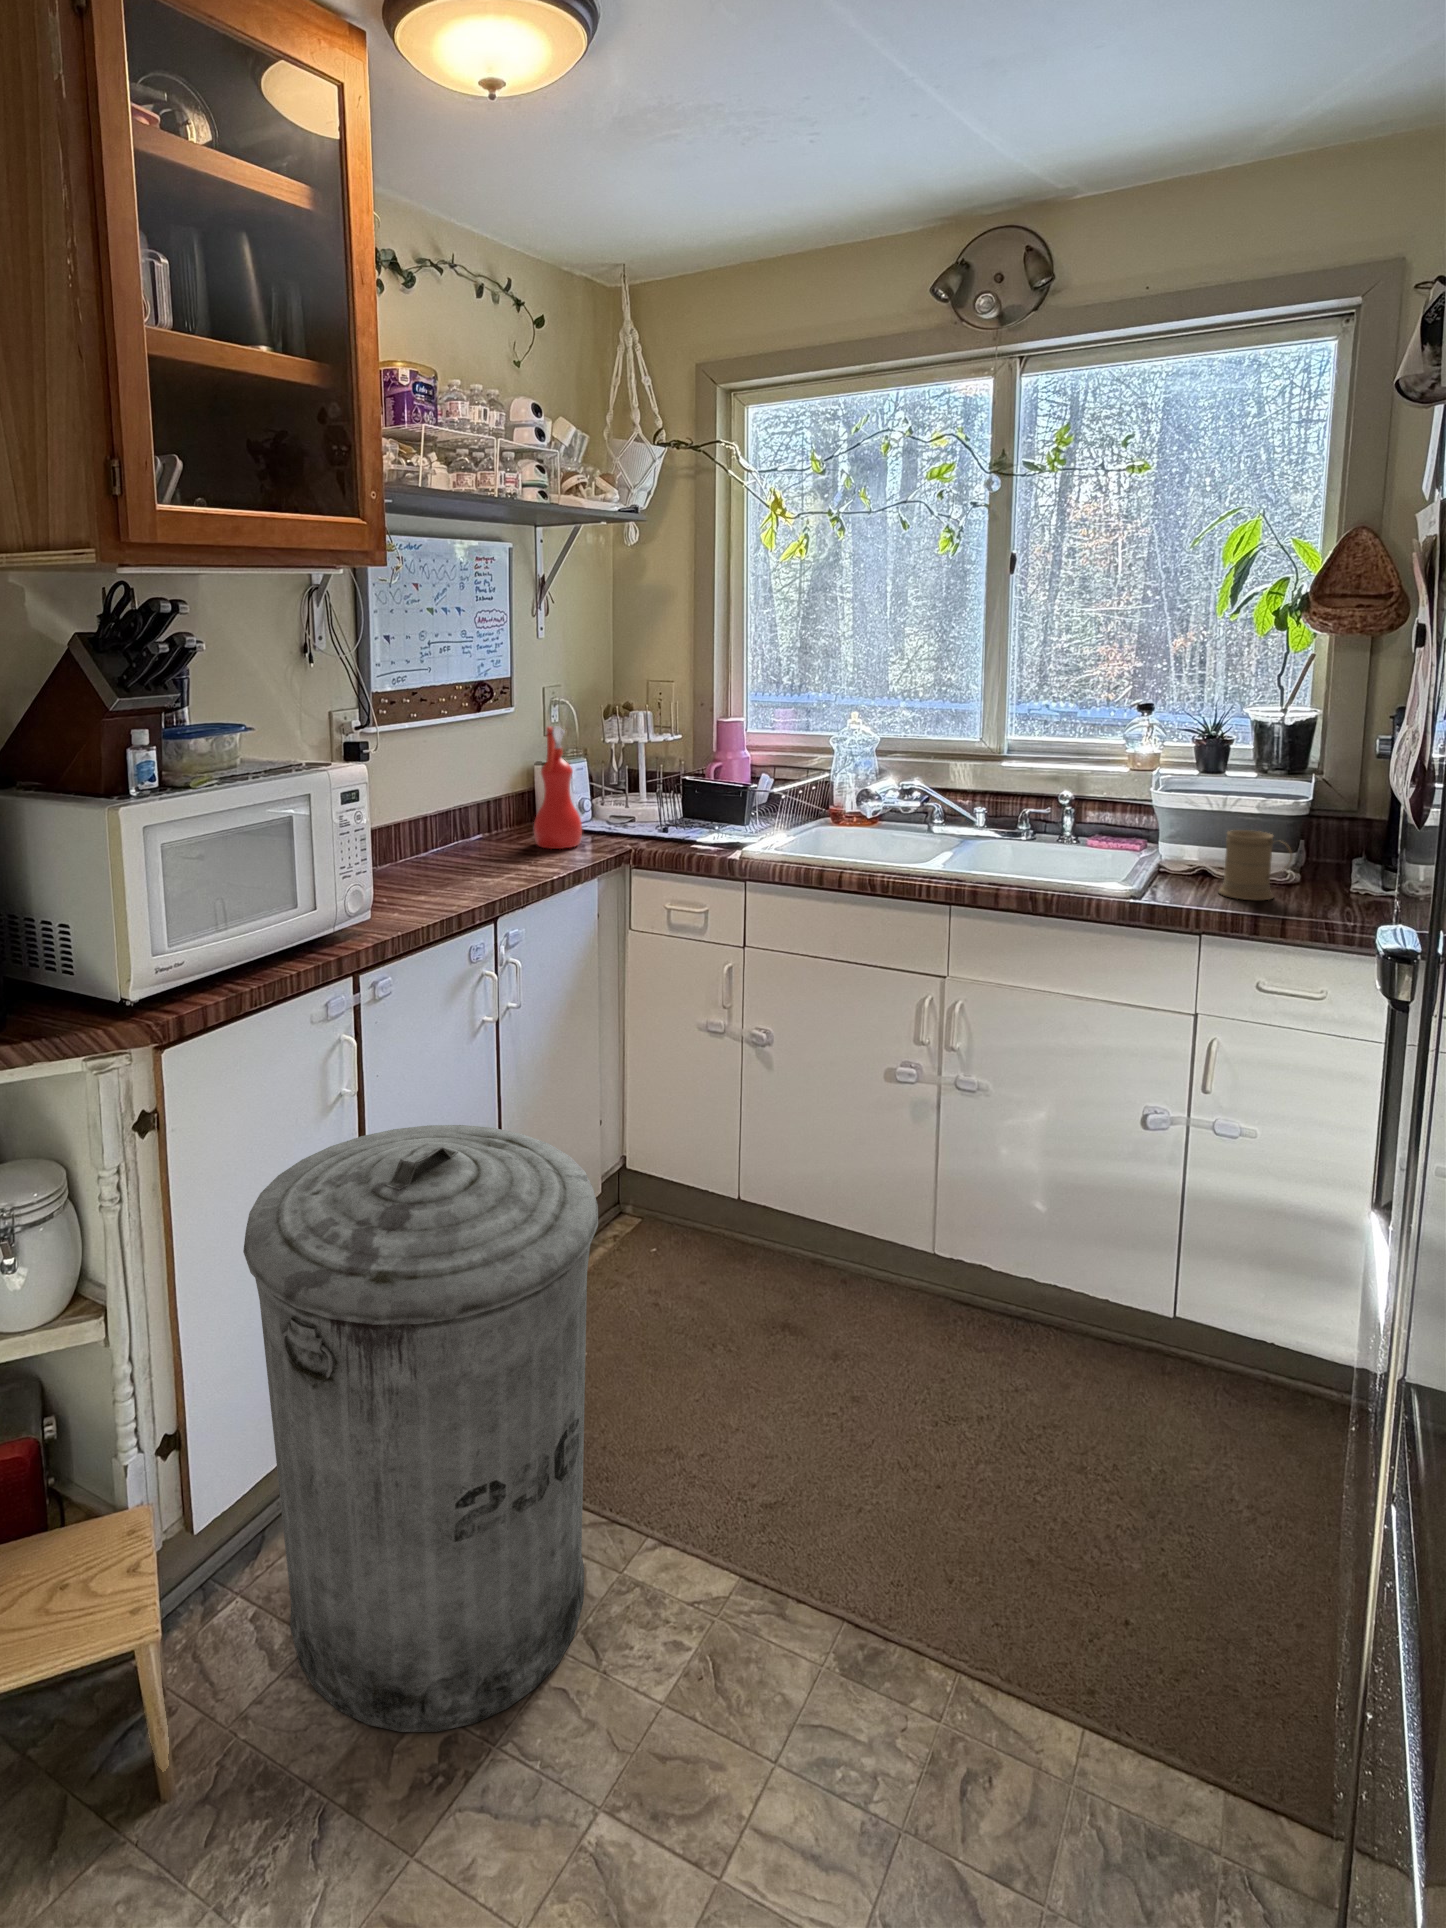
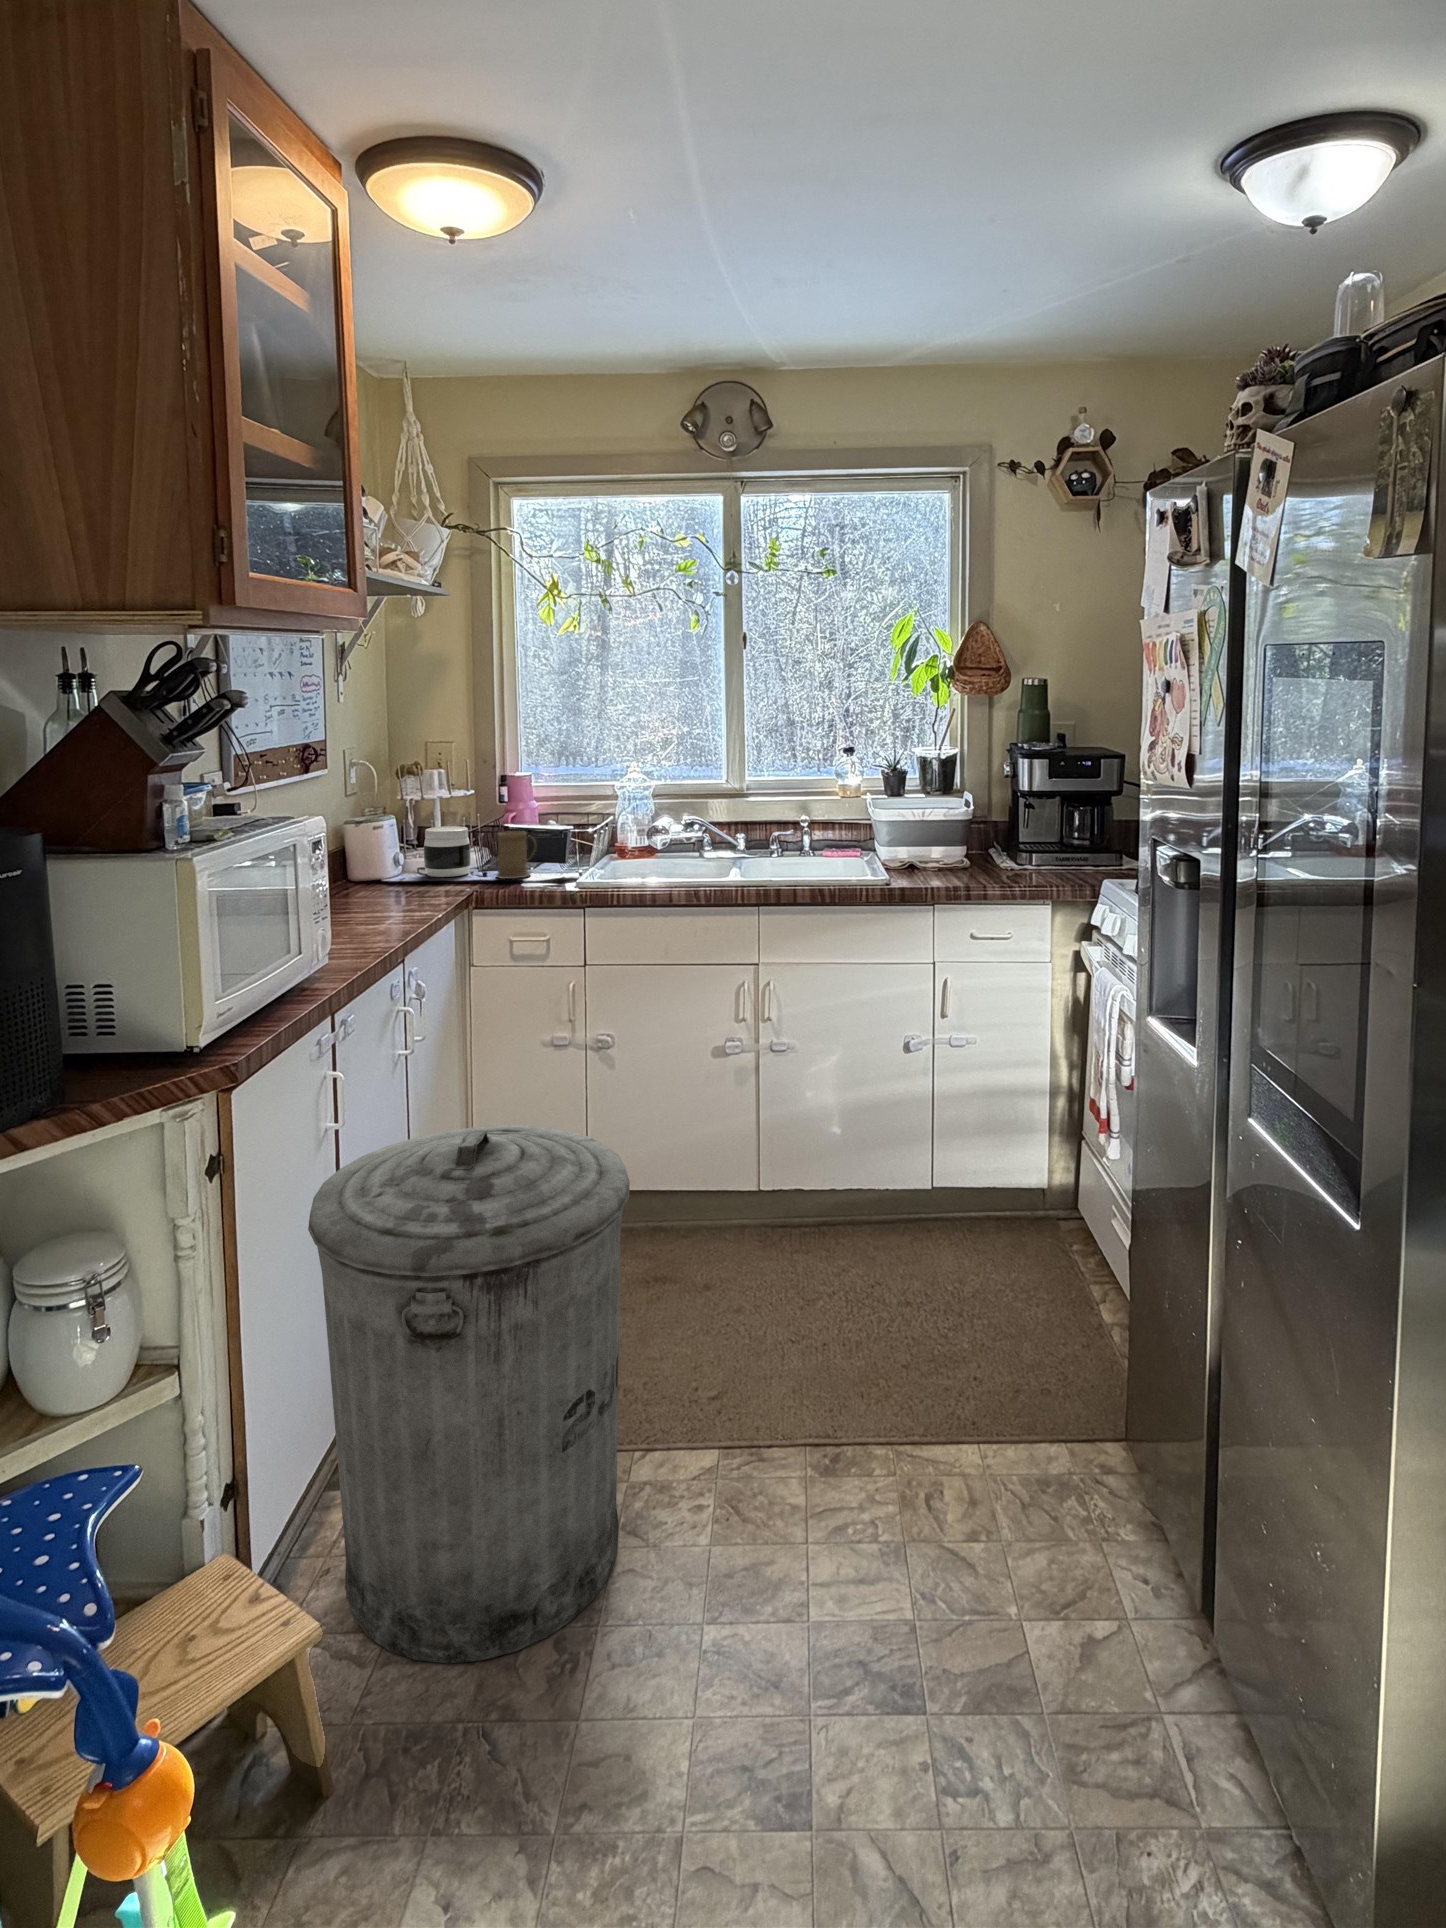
spray bottle: present [534,726,582,849] -> none [373,781,422,898]
jar: none [610,774,658,828] -> present [424,826,471,877]
mug: present [1218,830,1292,900] -> present [496,831,534,879]

